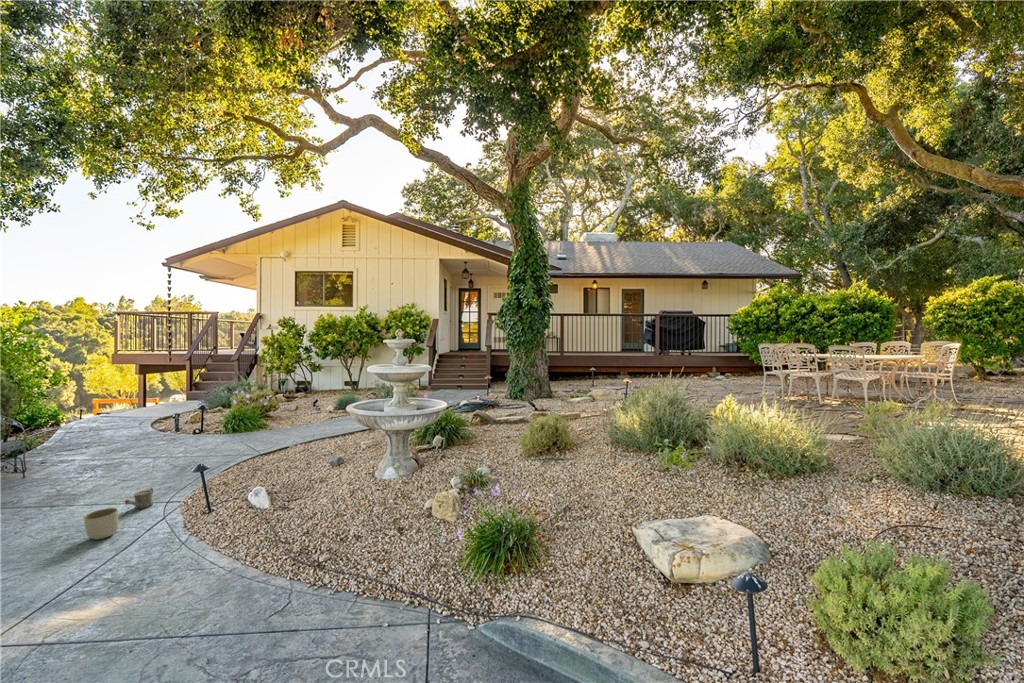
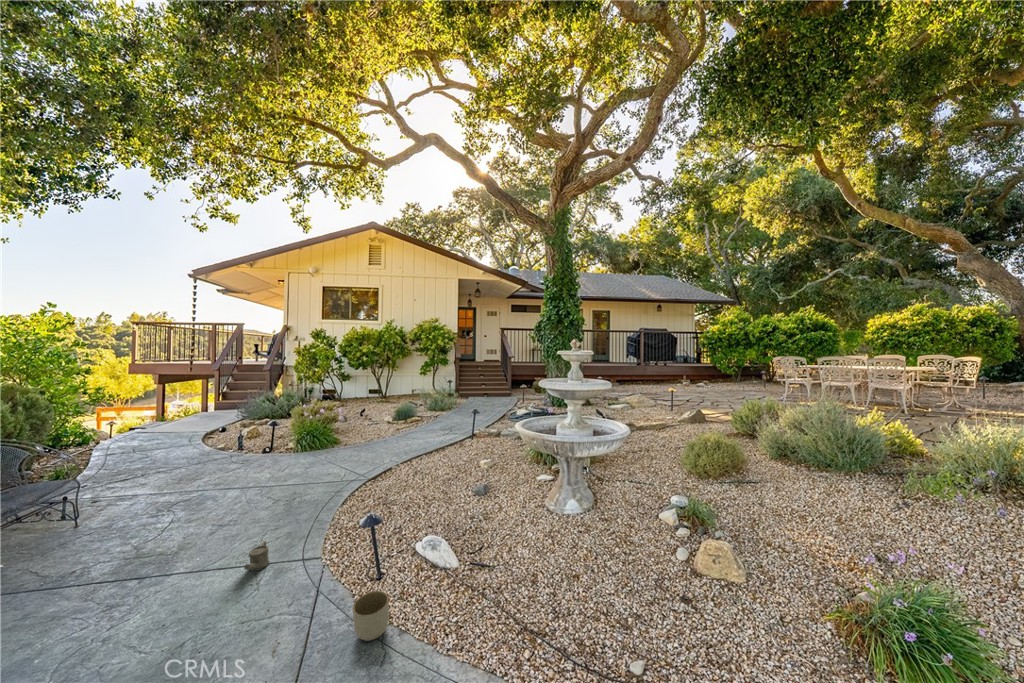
planter: present [84,508,119,540] -> present [353,591,389,641]

